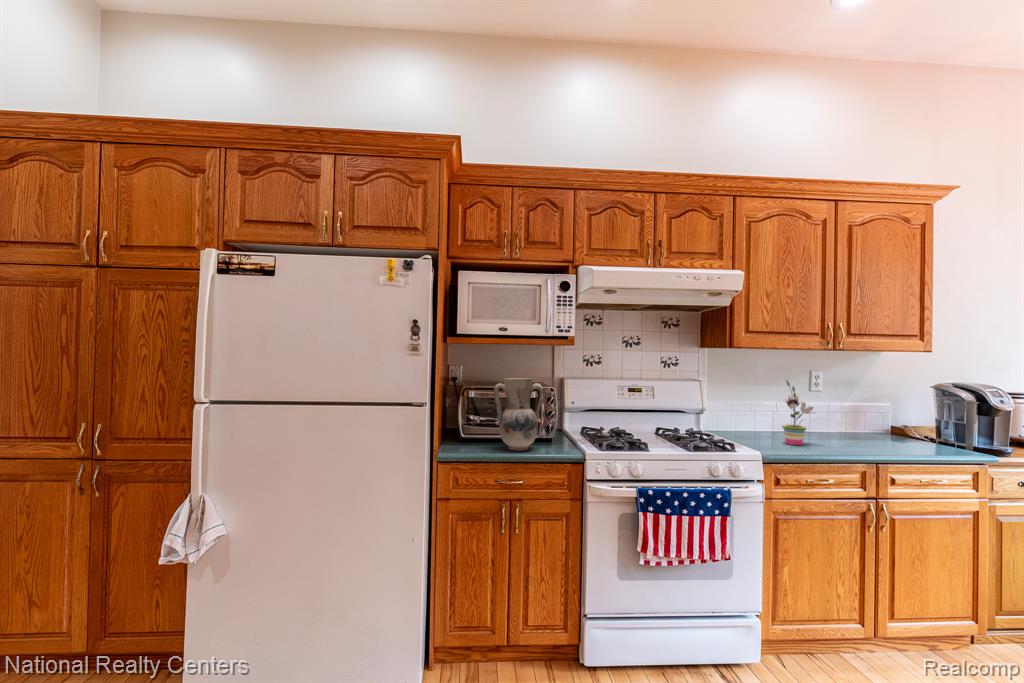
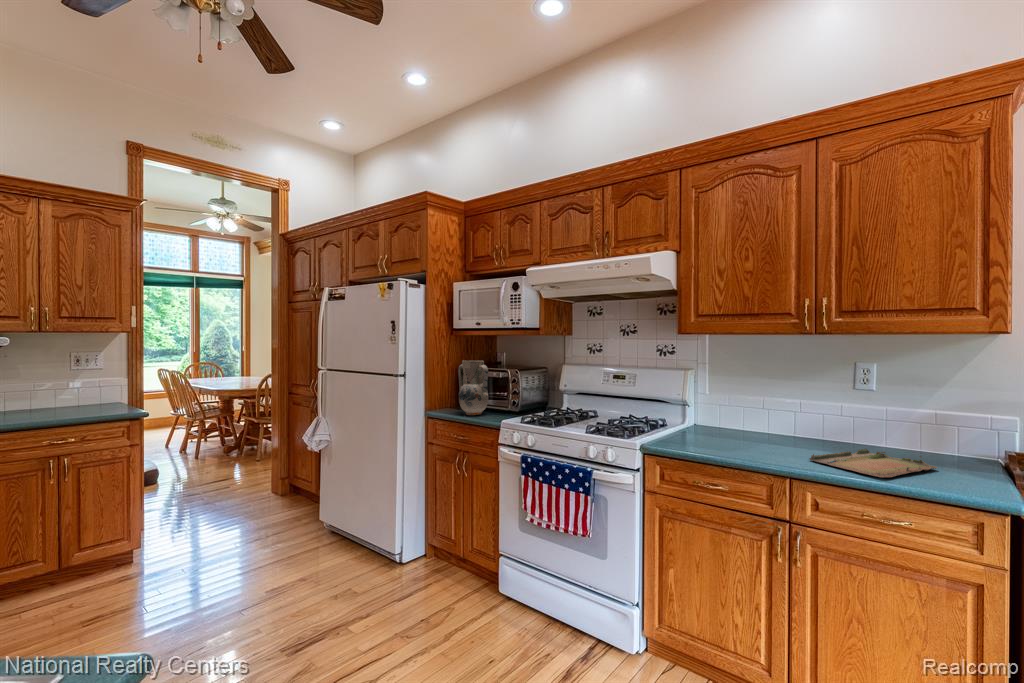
potted plant: present [782,381,814,445] -> none [719,371,772,448]
tray: none [845,434,922,453] -> present [809,449,937,478]

